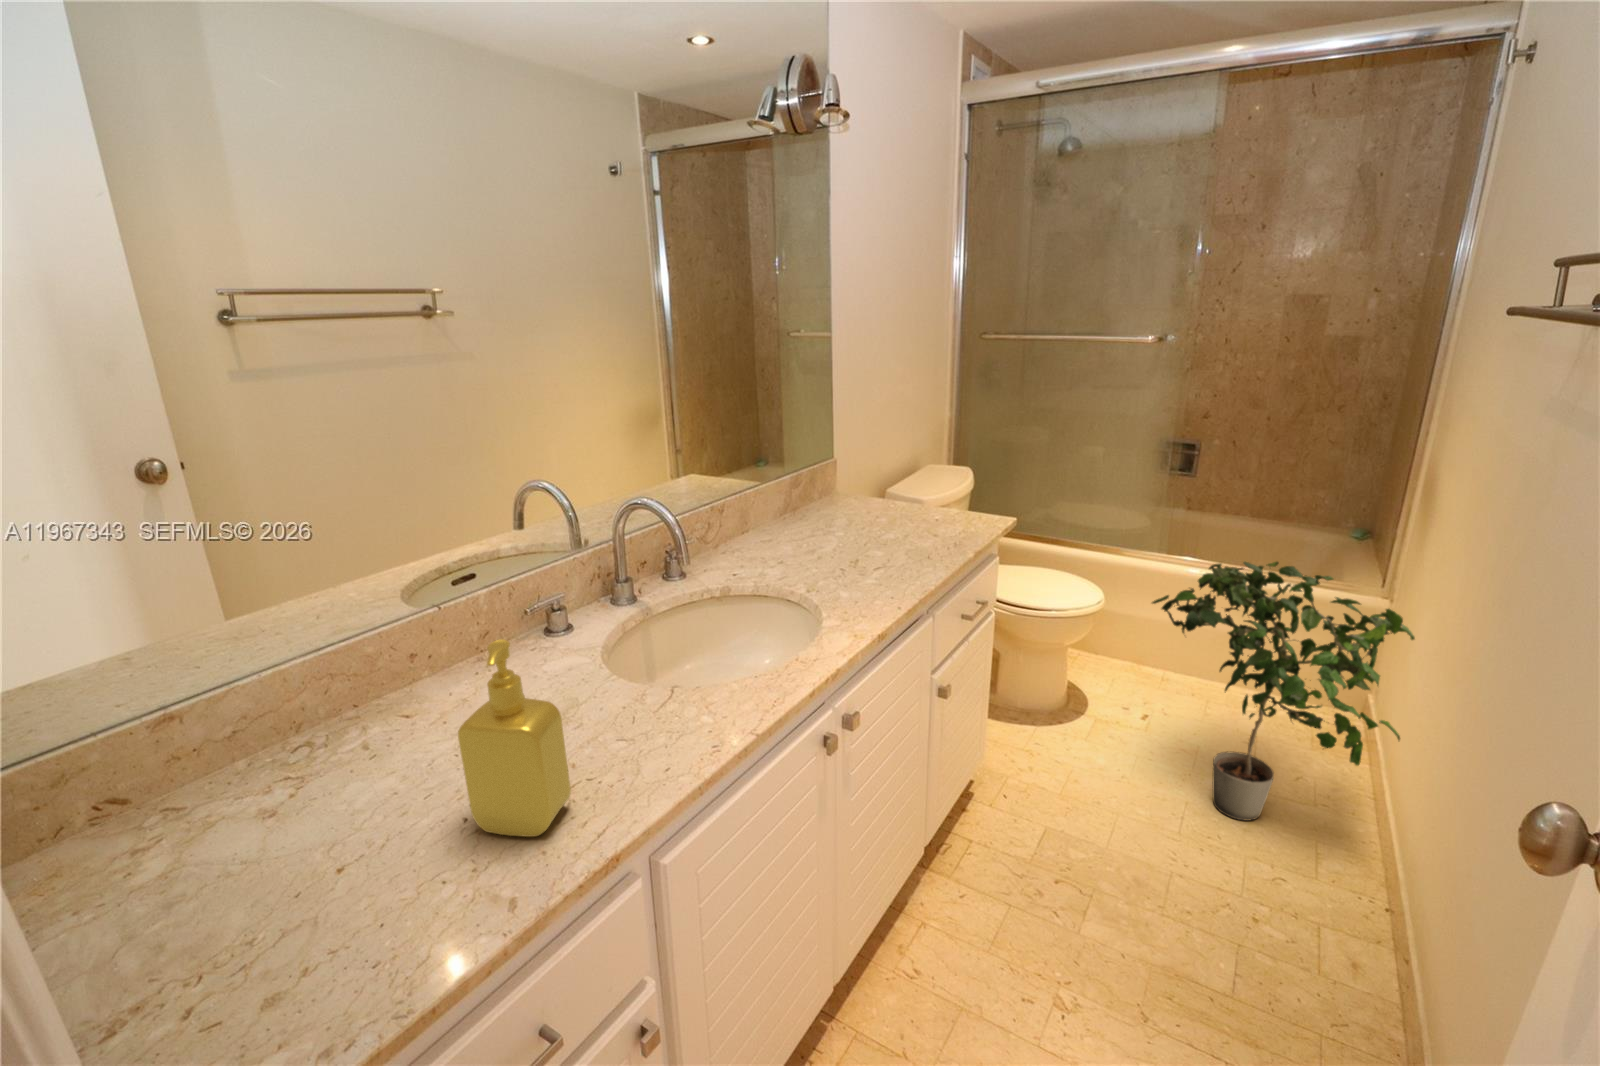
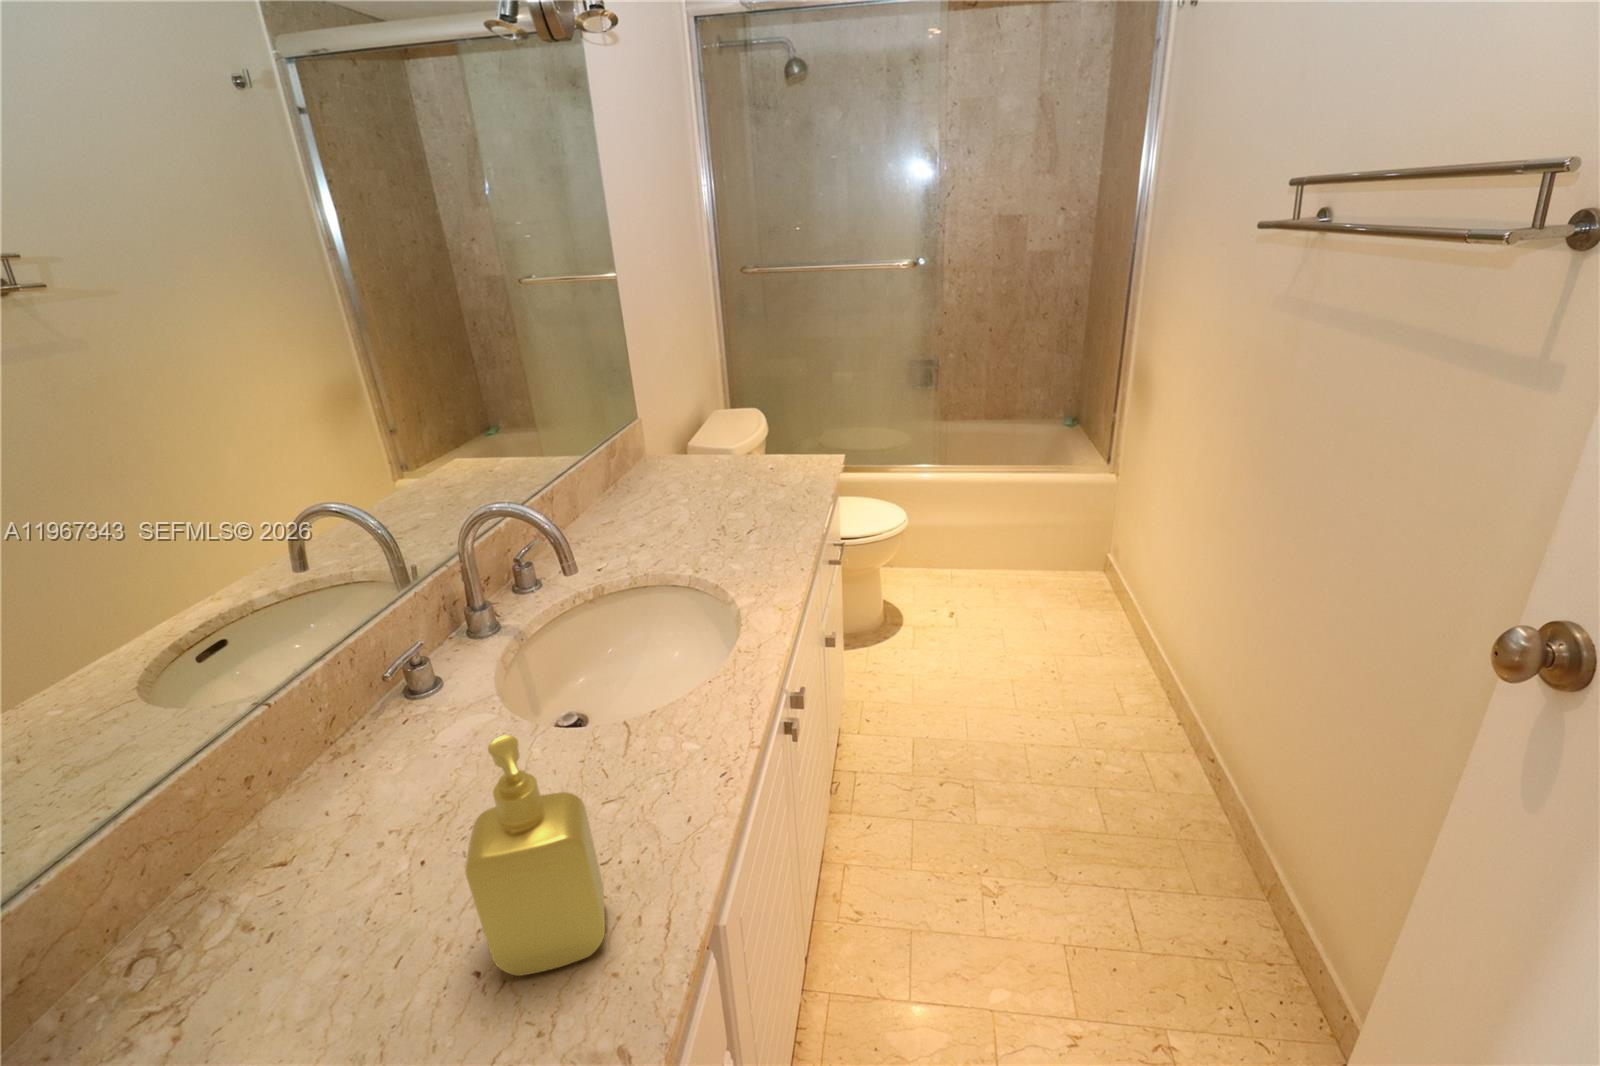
potted plant: present [1152,562,1415,821] -> none [968,452,1179,683]

